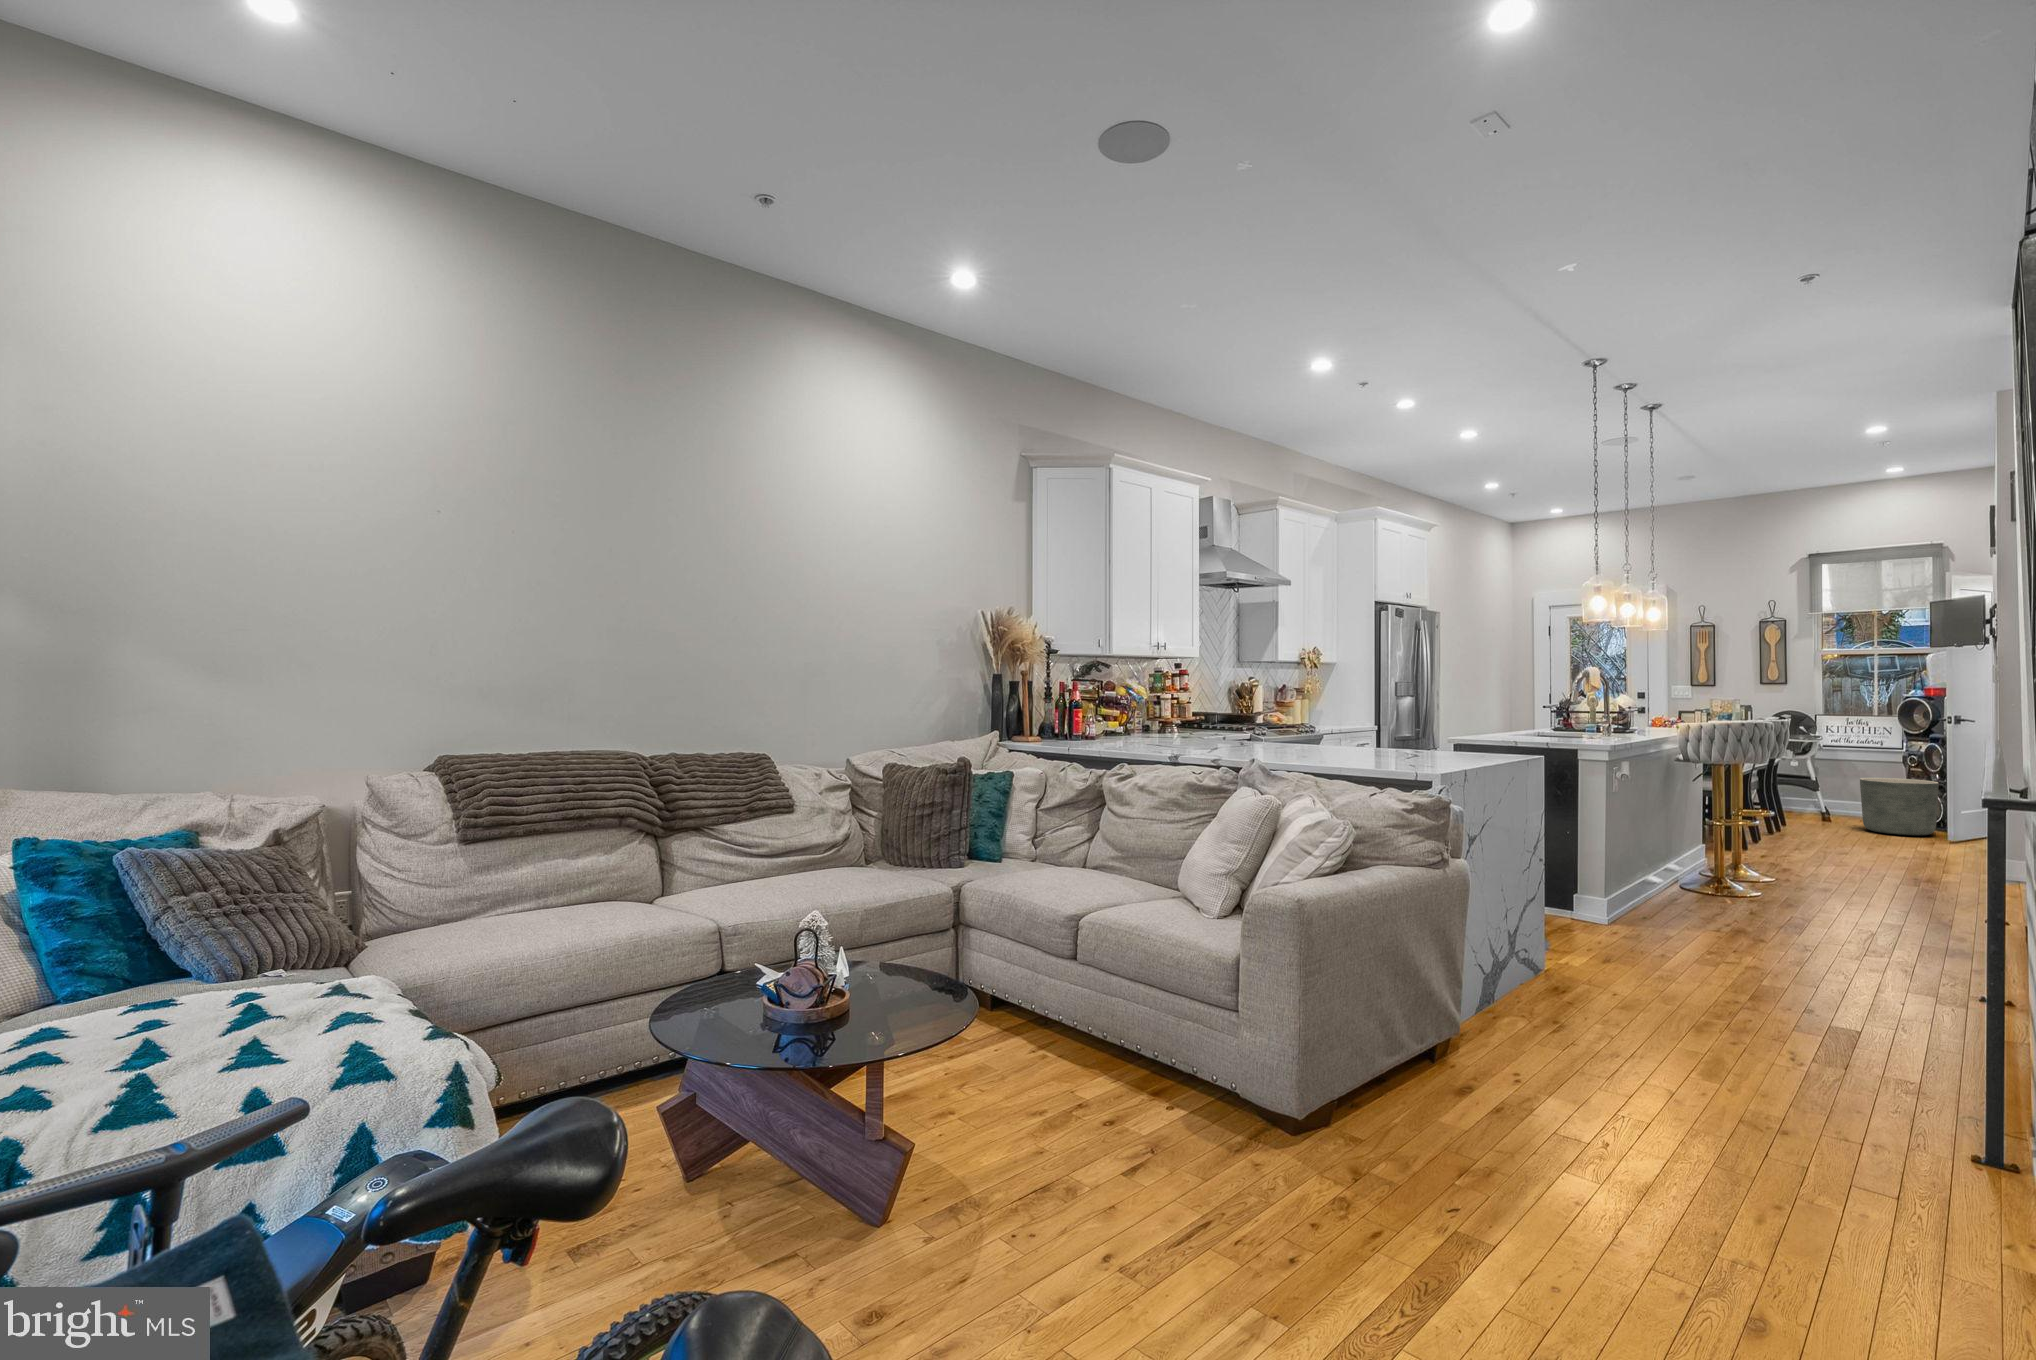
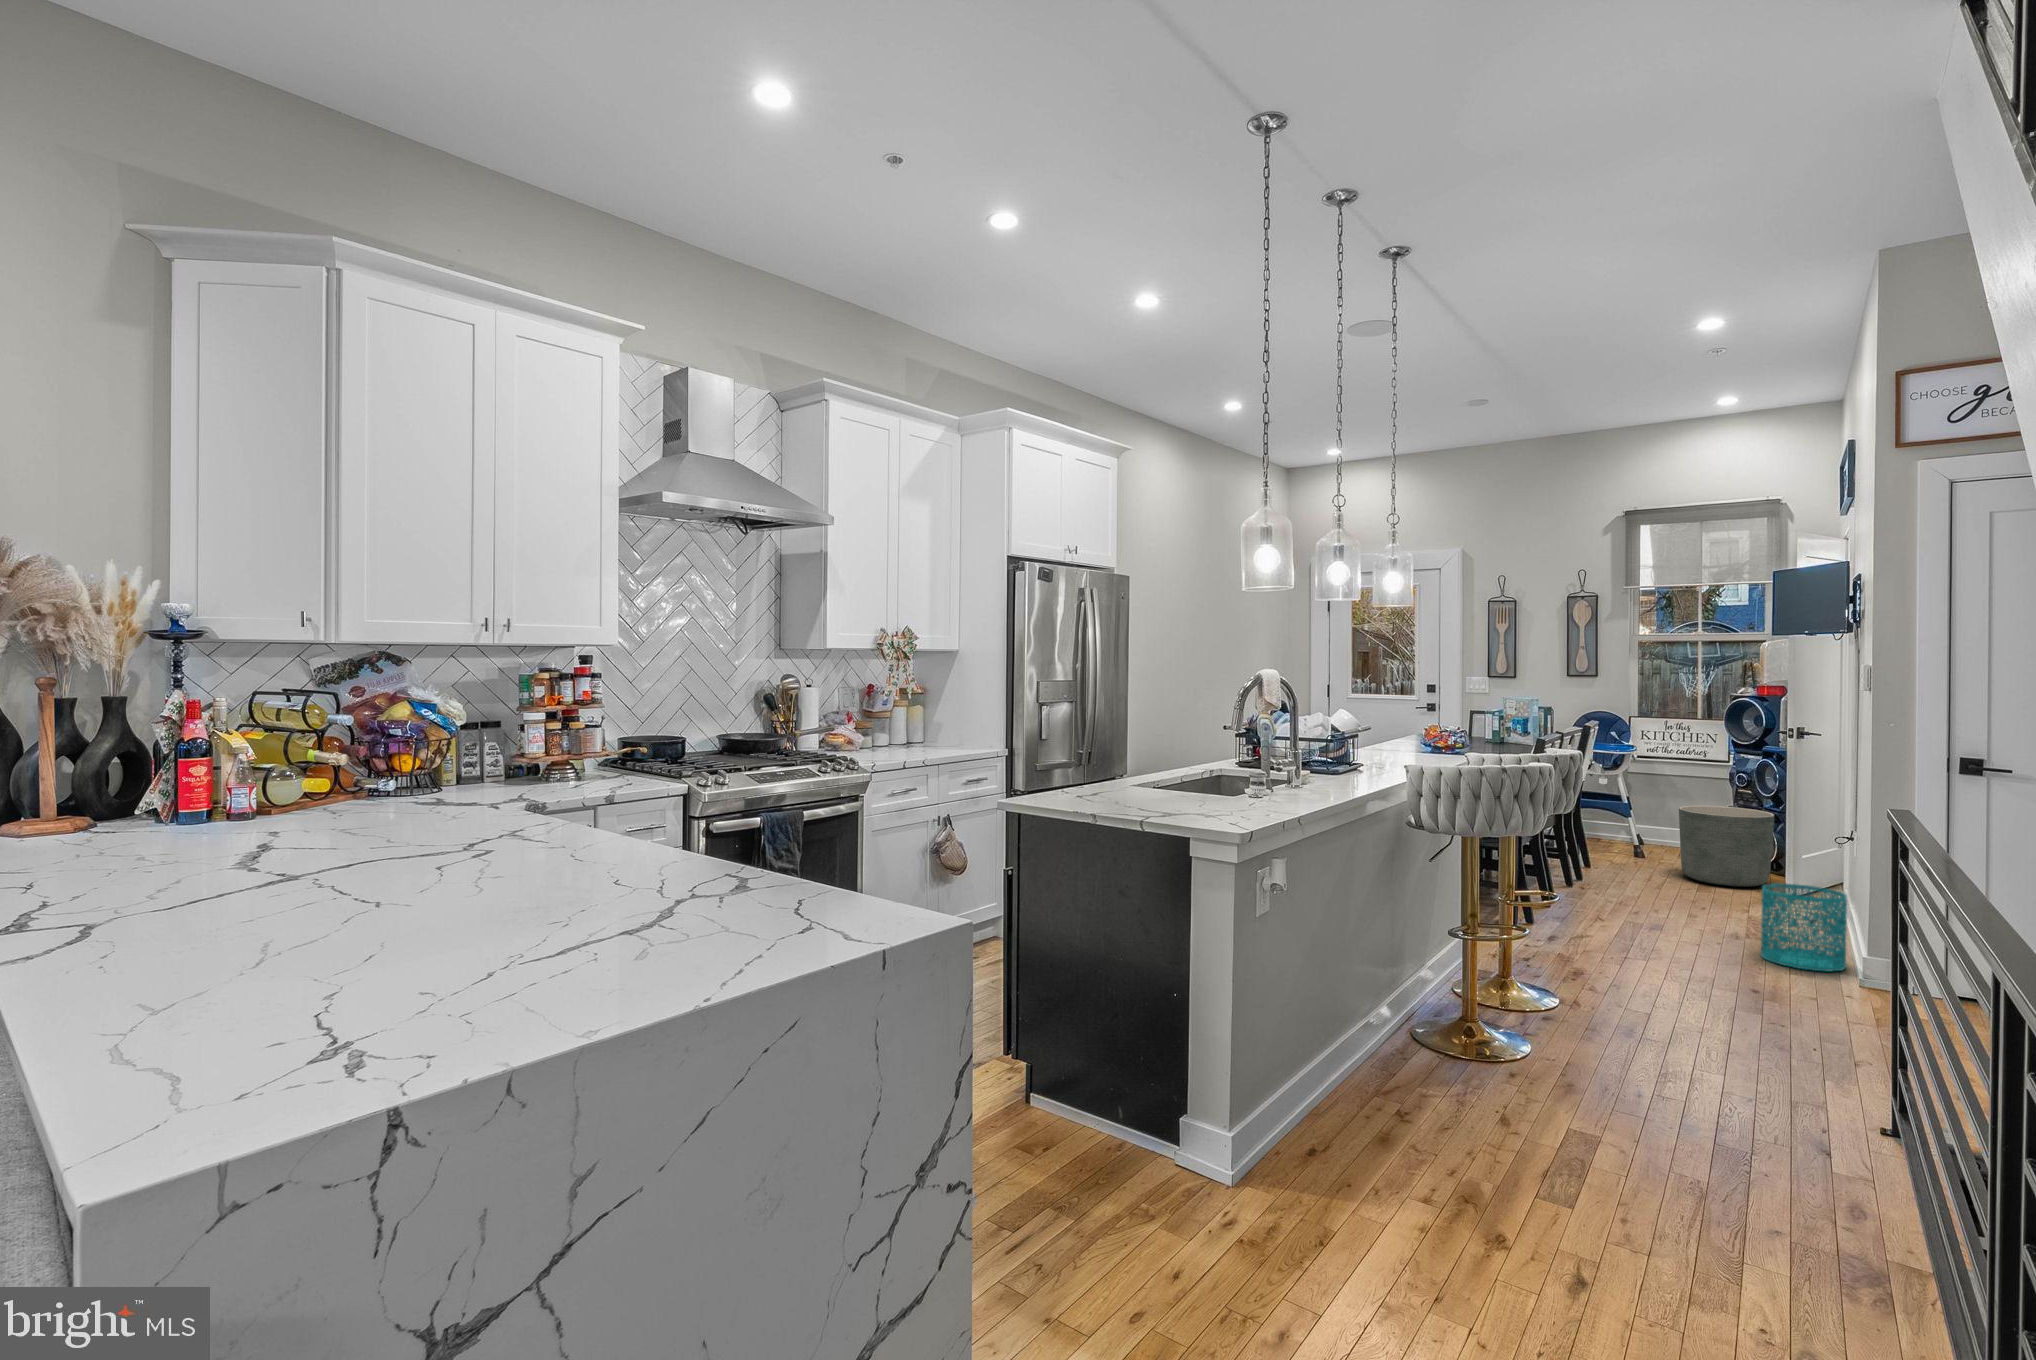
wastebasket: none [1924,818,1988,874] -> present [1761,883,1847,972]

